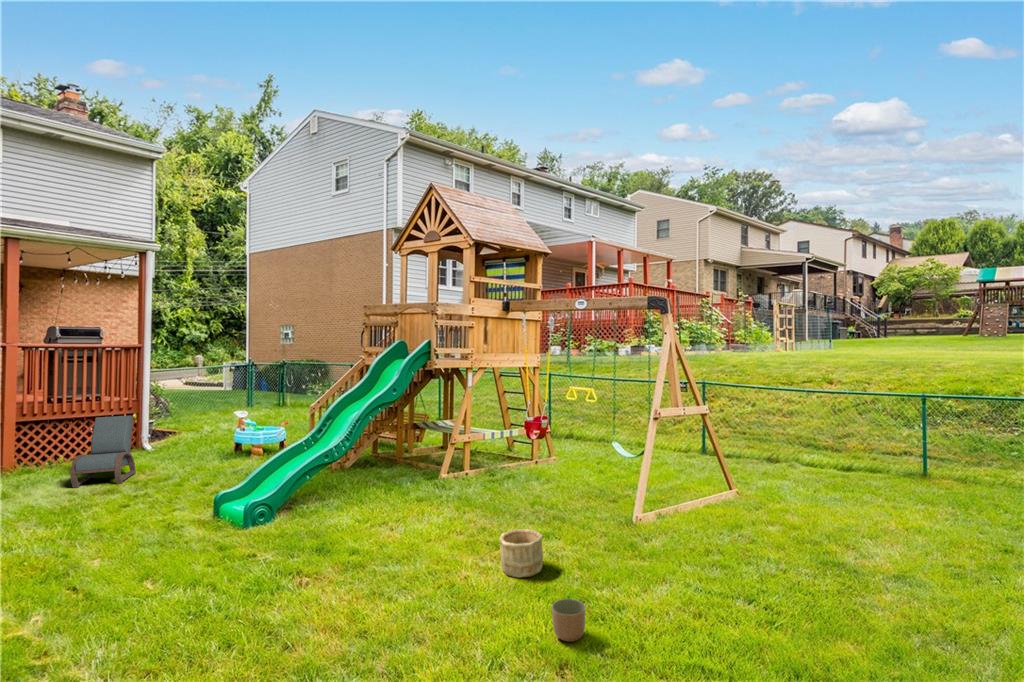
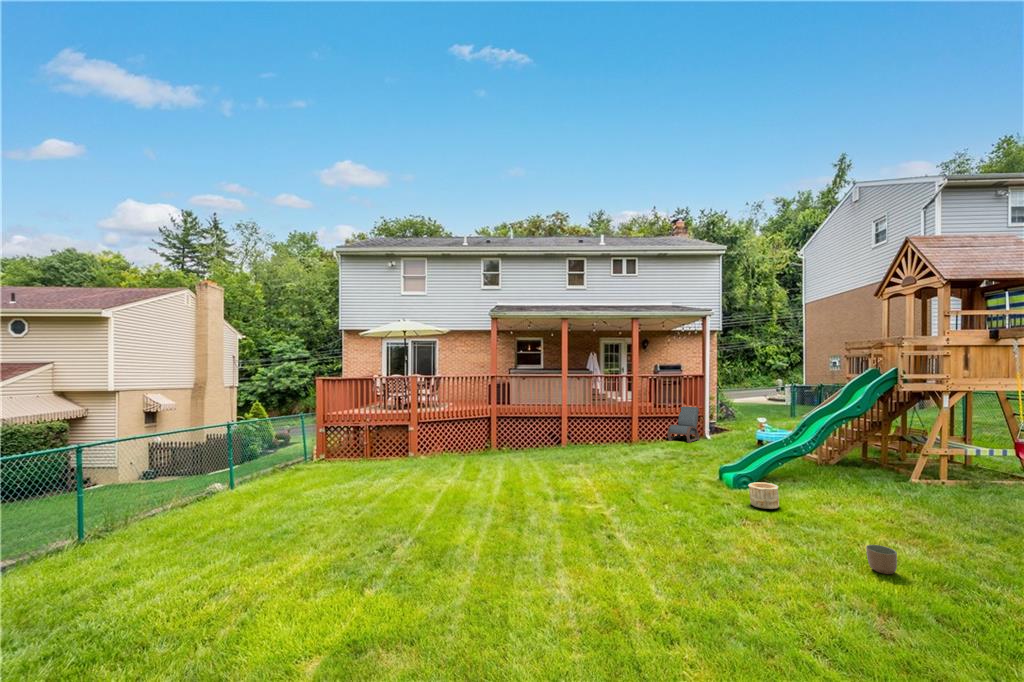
wooden bucket: present [499,529,543,577] -> present [748,482,779,509]

